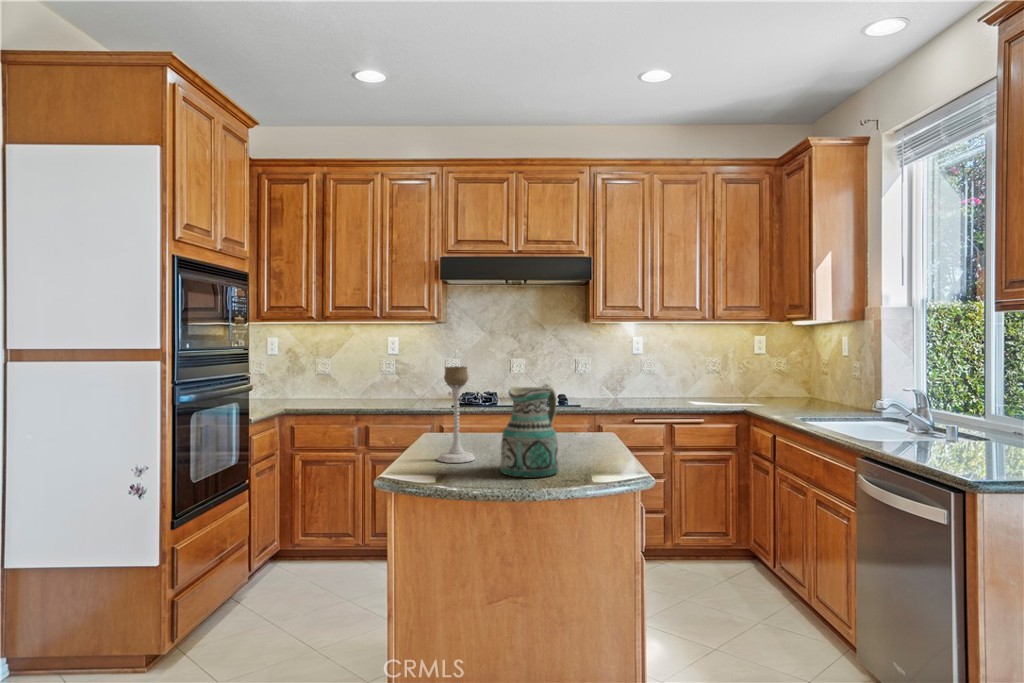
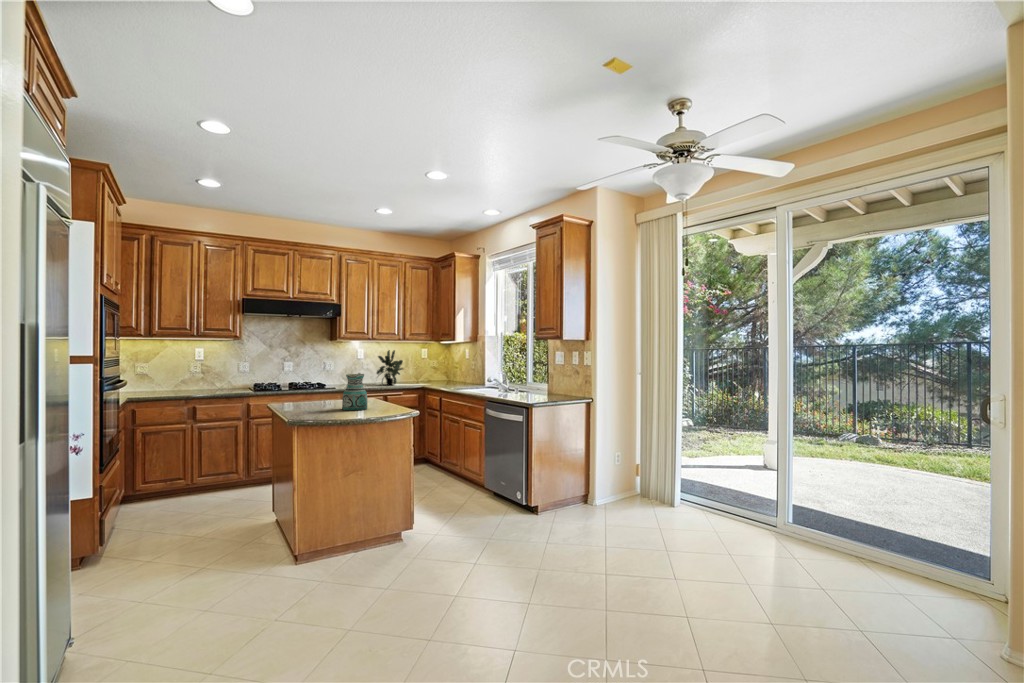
potted plant: none [657,338,708,403] -> present [377,350,403,385]
candle holder: present [438,366,475,463] -> none [305,366,323,409]

